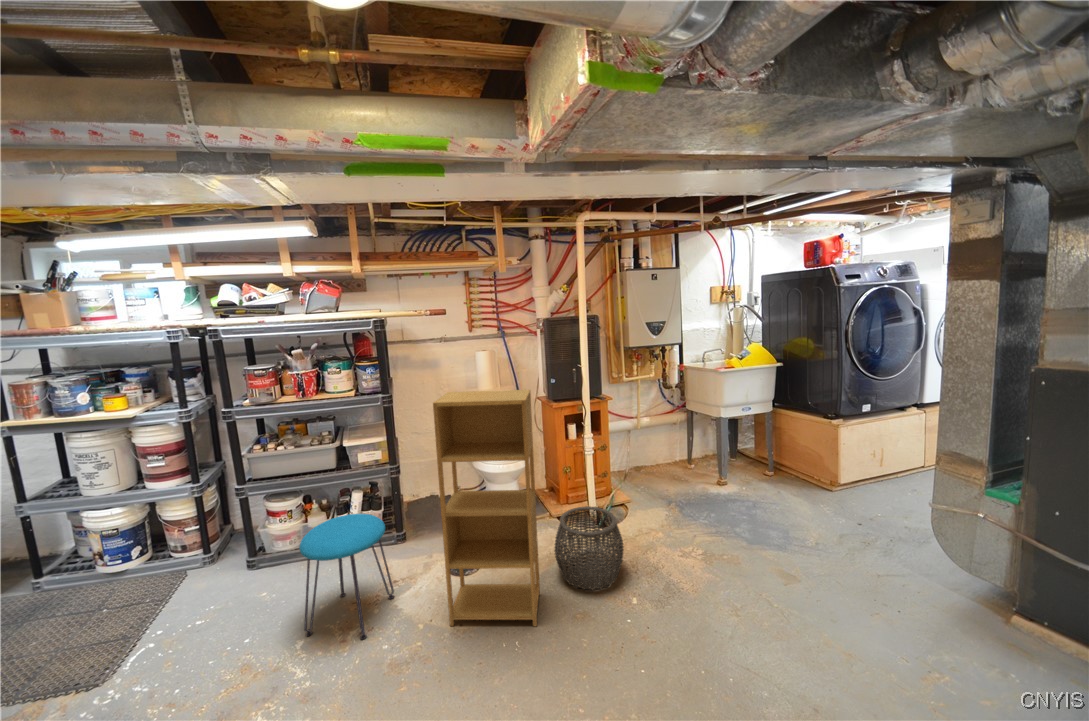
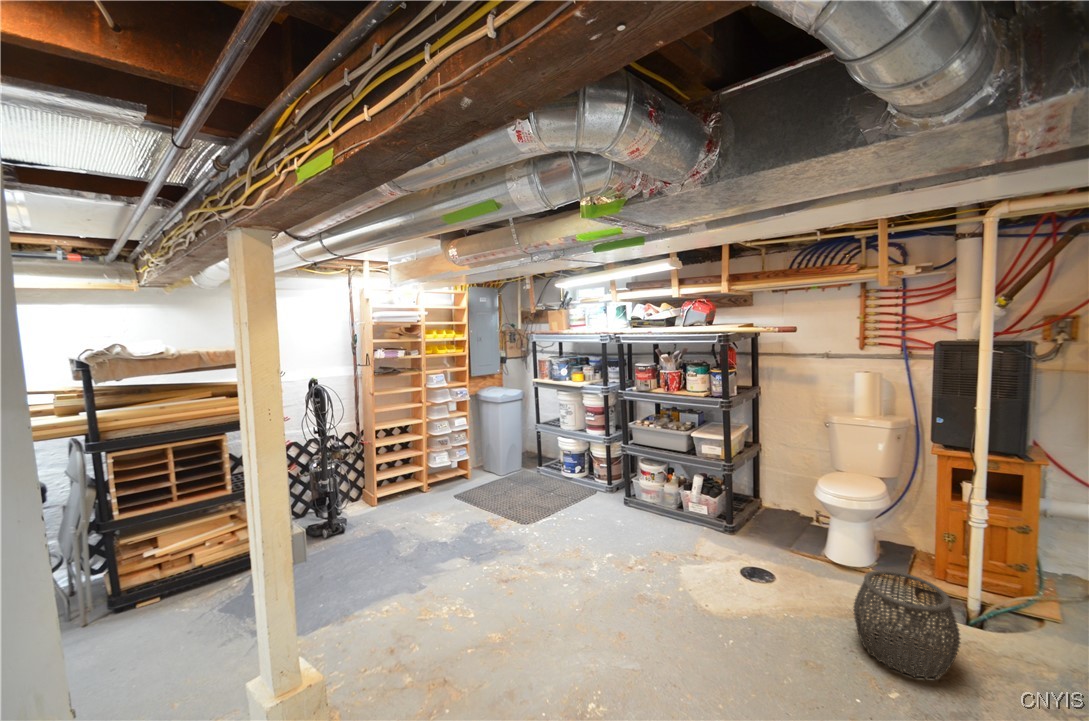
shelving unit: present [433,390,540,626] -> none [721,405,830,652]
stool: present [299,514,394,639] -> none [630,484,696,578]

